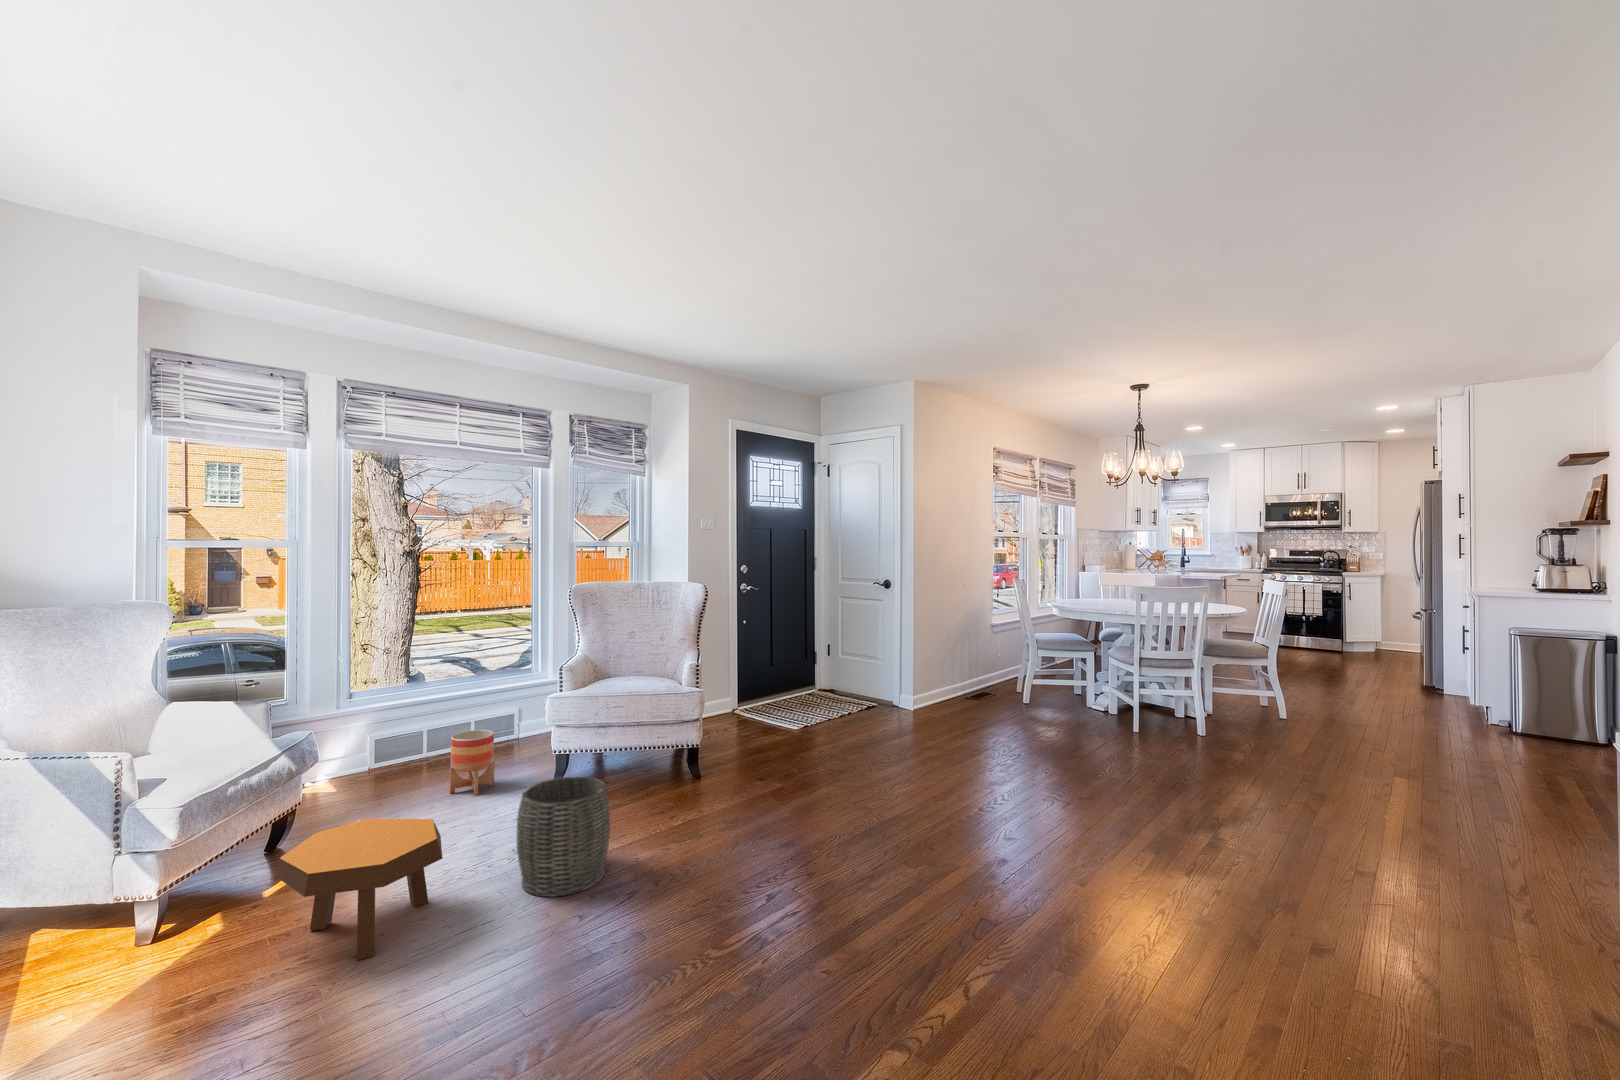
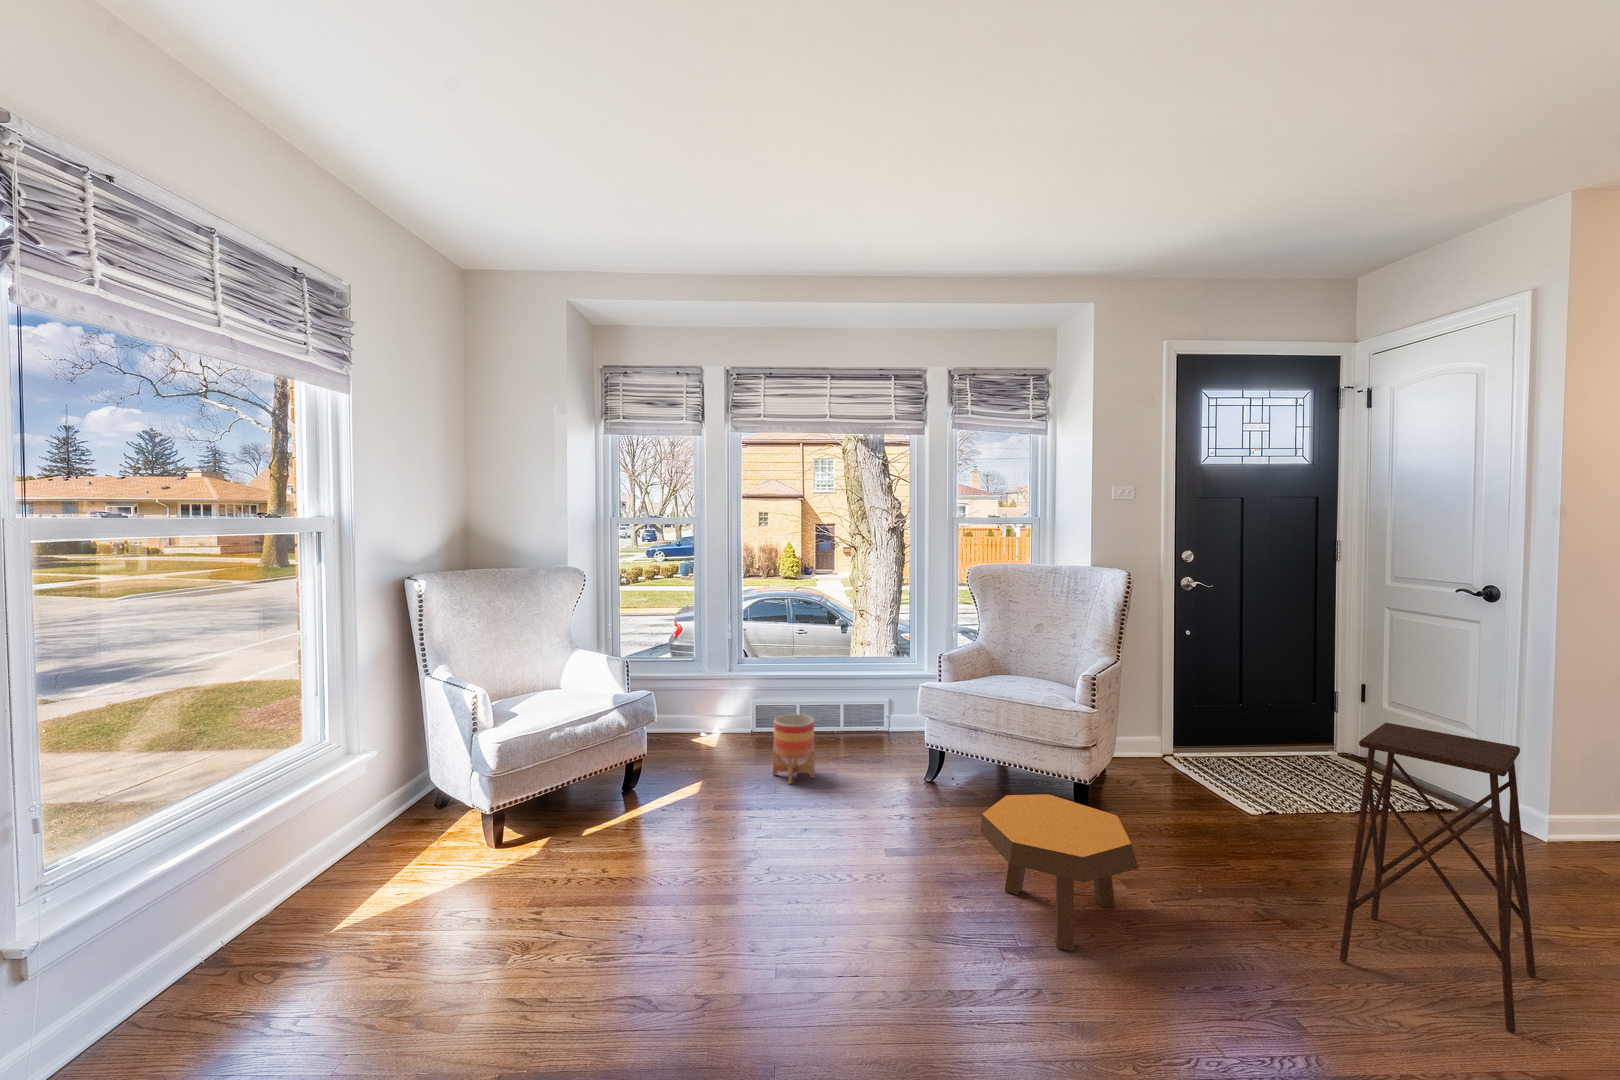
side table: none [873,652,936,778] -> present [1339,723,1536,1033]
woven basket: present [516,777,610,897] -> none [689,802,800,962]
footstool: present [277,819,442,960] -> present [980,794,1138,951]

